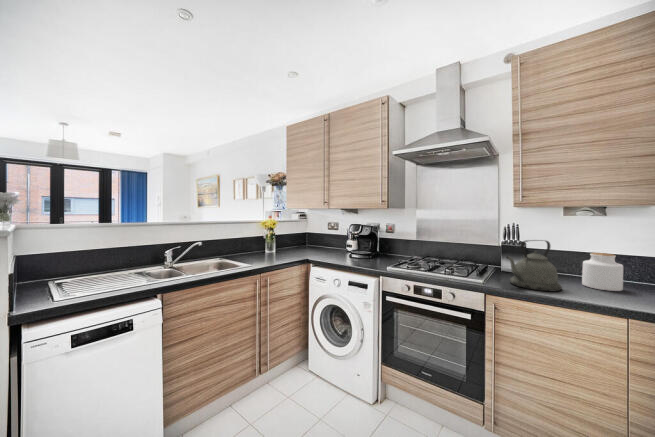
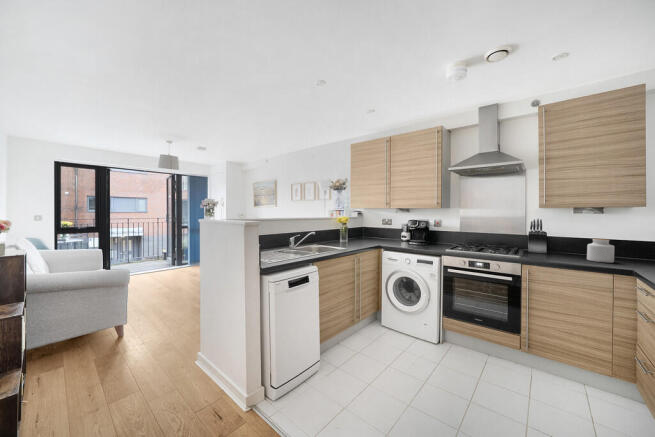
kettle: present [507,240,562,291] -> none [536,230,573,262]

